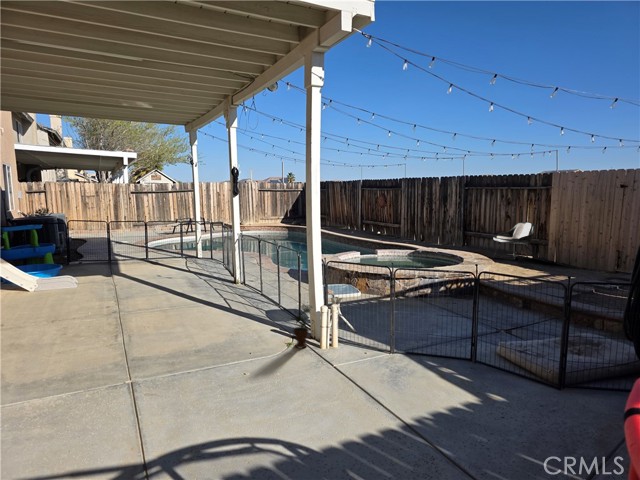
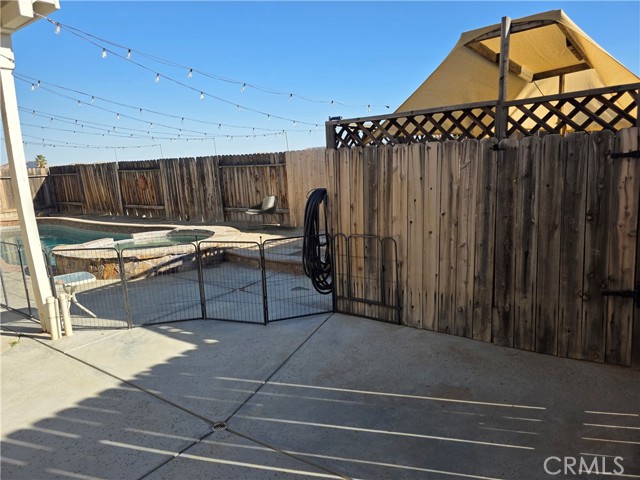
potted plant: present [294,305,310,348] -> none [12,297,37,345]

